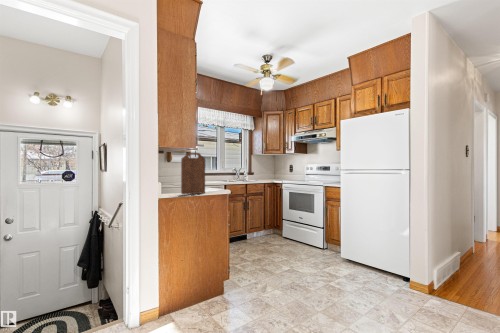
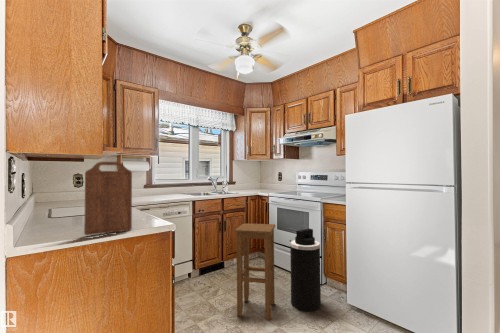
stool: none [259,200,288,267] -> present [235,223,275,320]
trash can: none [299,205,322,263] -> present [290,228,321,312]

